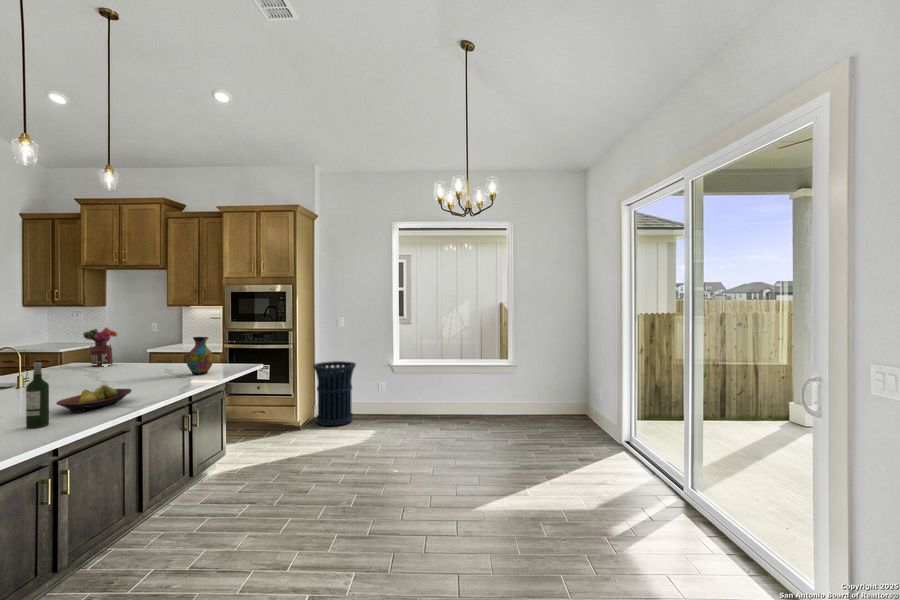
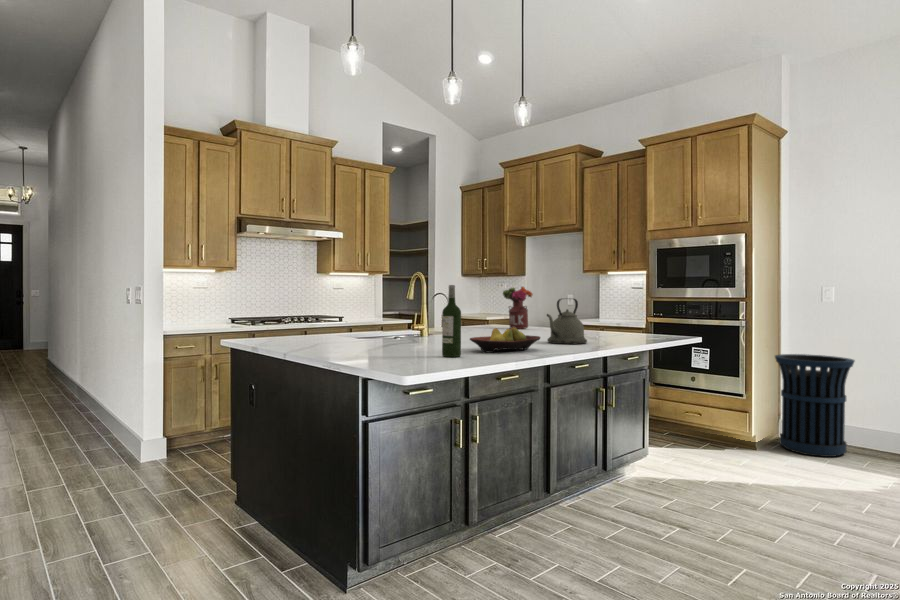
vase: present [186,337,214,374] -> none [601,291,634,340]
kettle: none [136,349,174,388] -> present [547,299,587,344]

